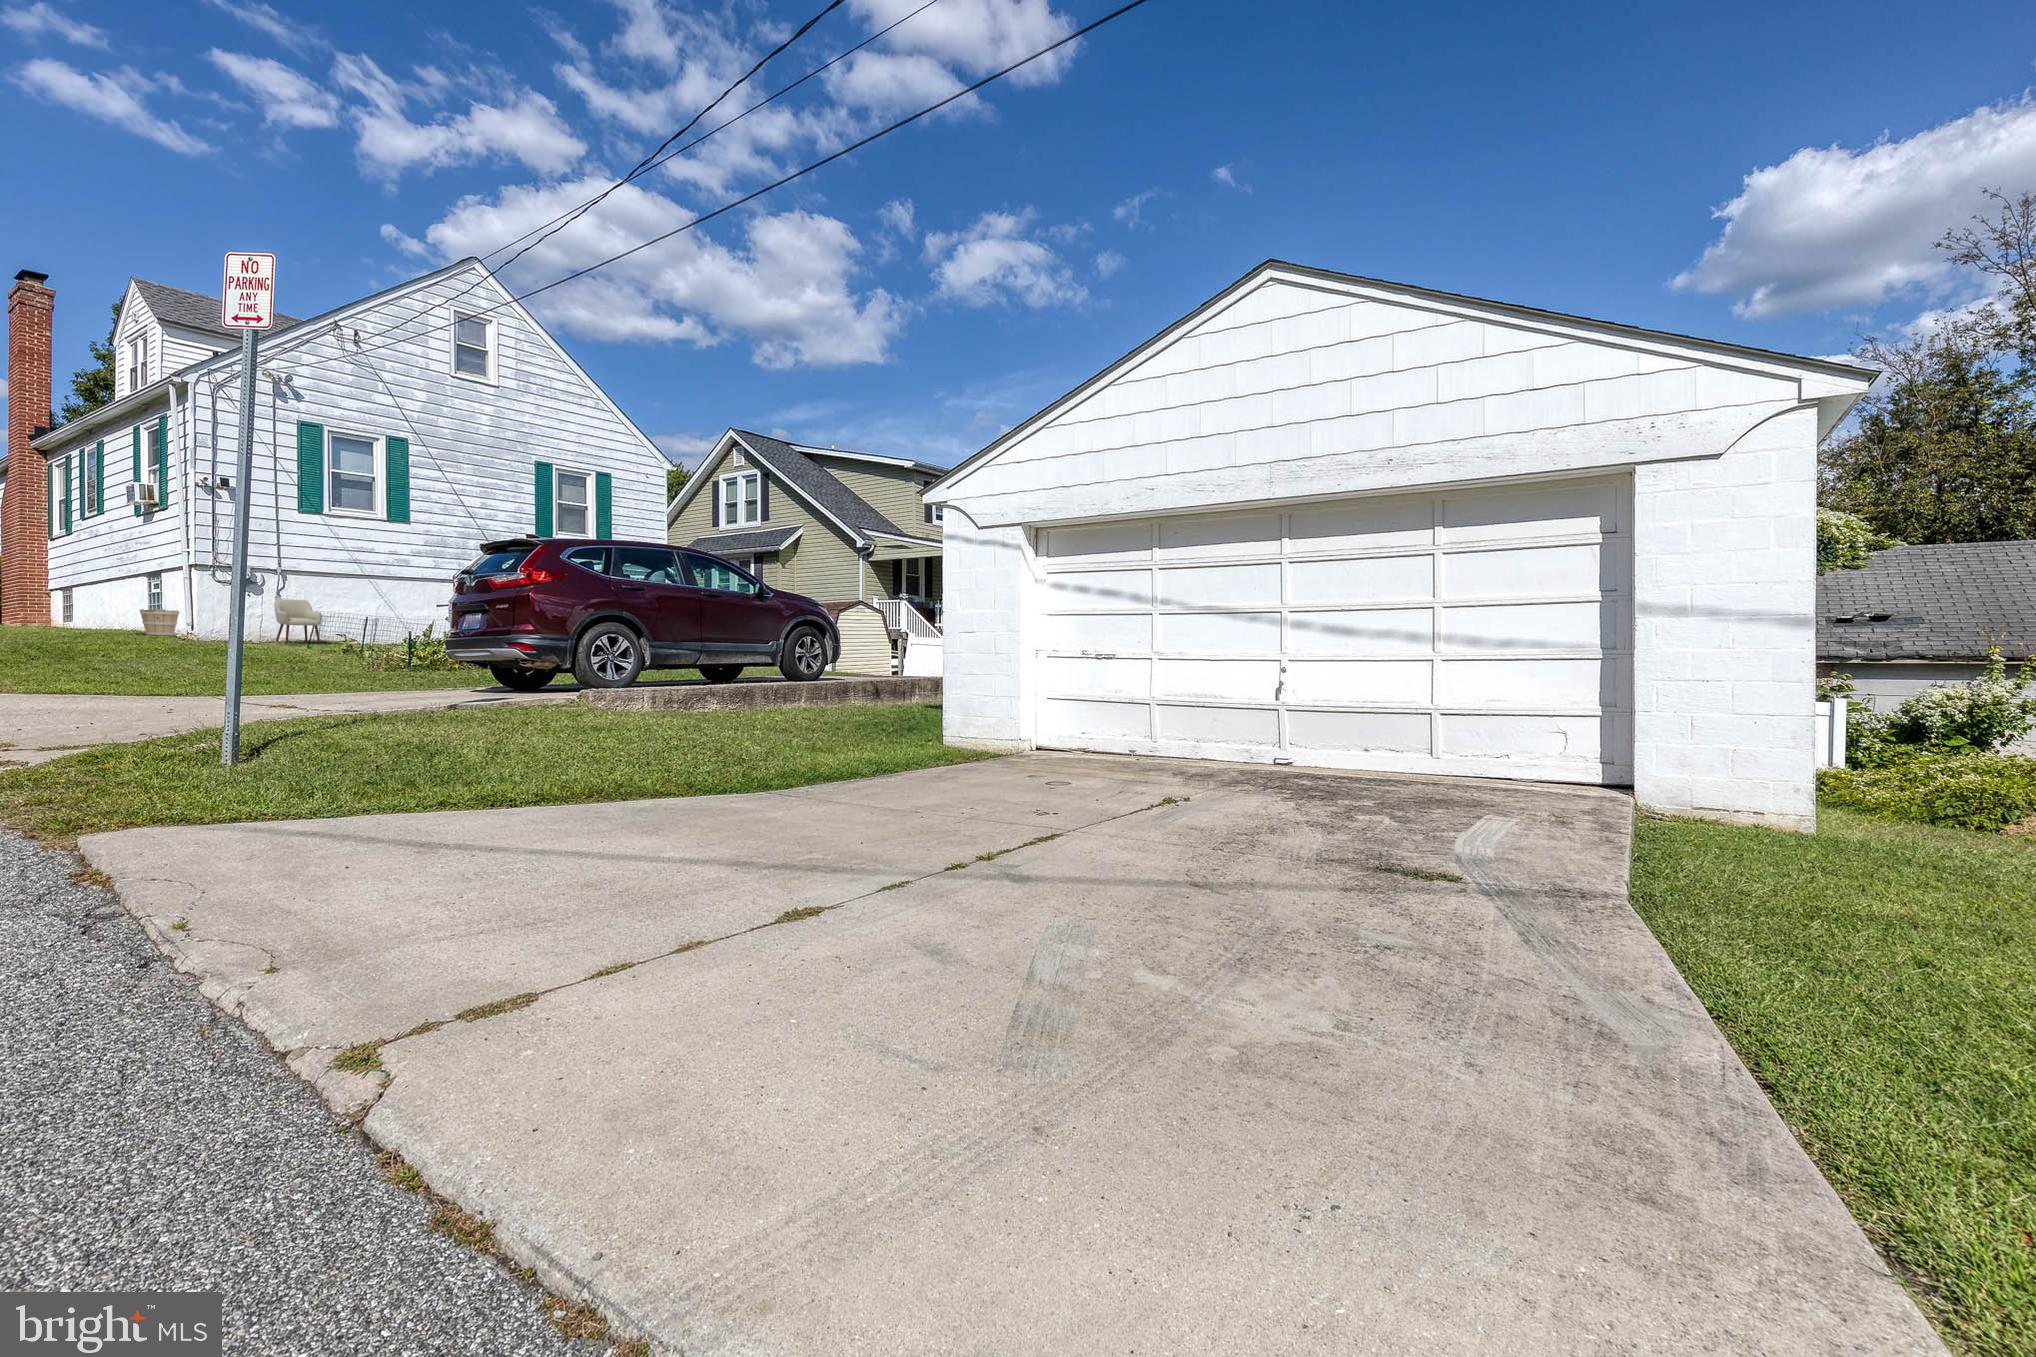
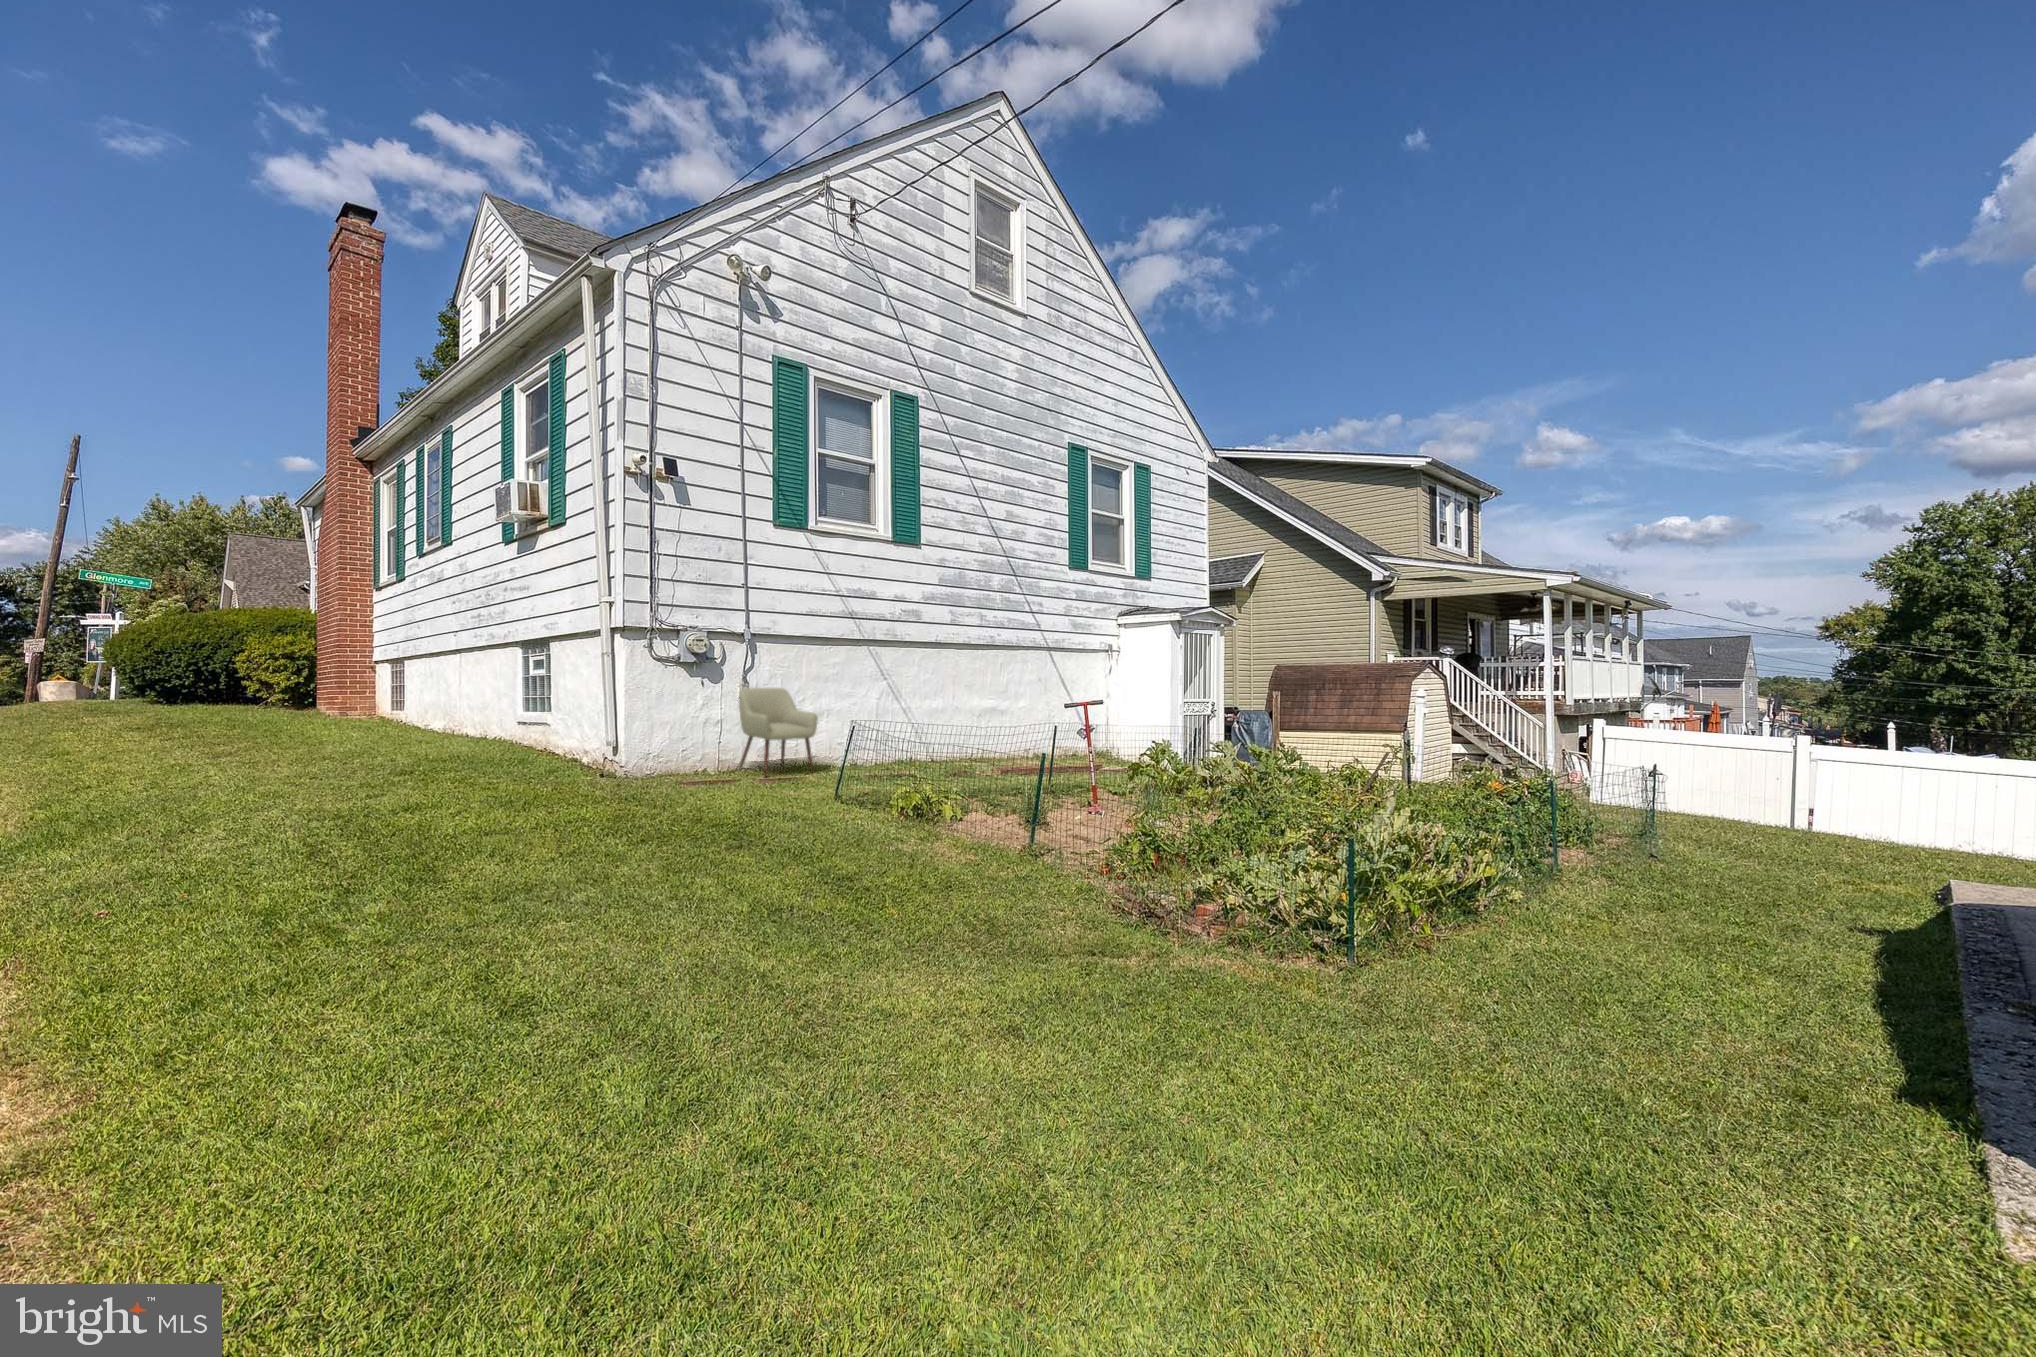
wooden bucket: present [140,609,179,635] -> none [522,713,585,766]

